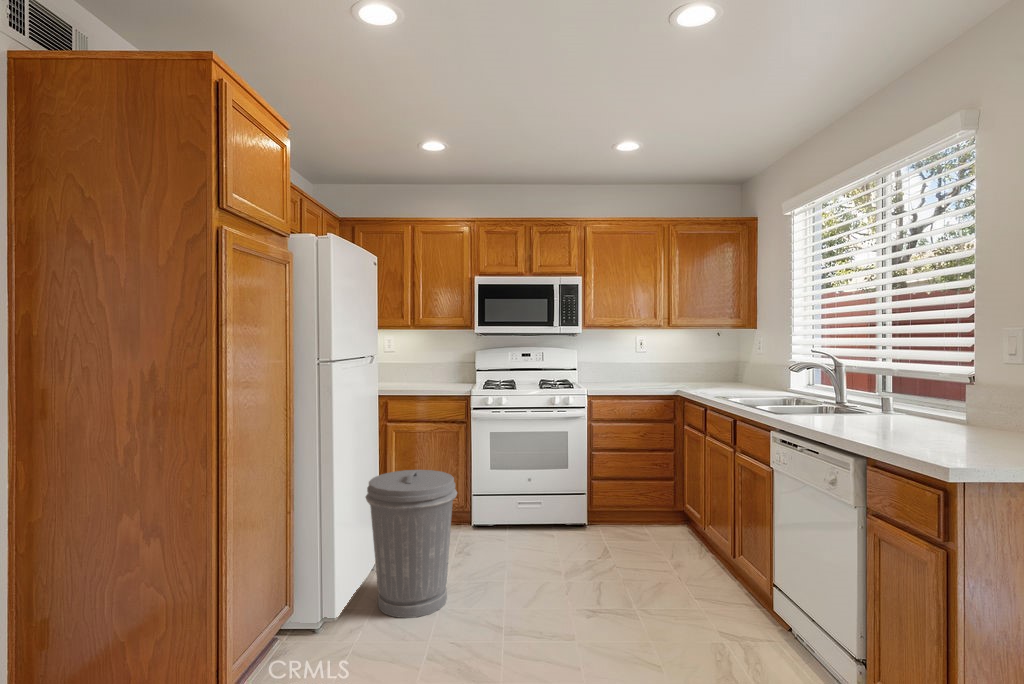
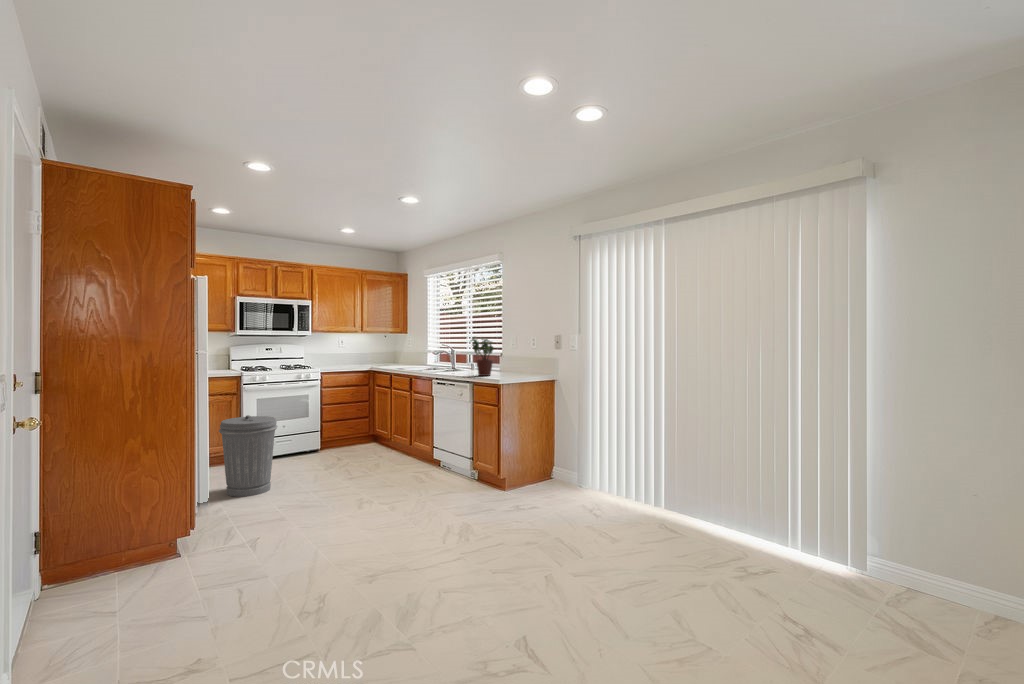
potted plant: none [864,329,949,444] -> present [471,337,494,376]

